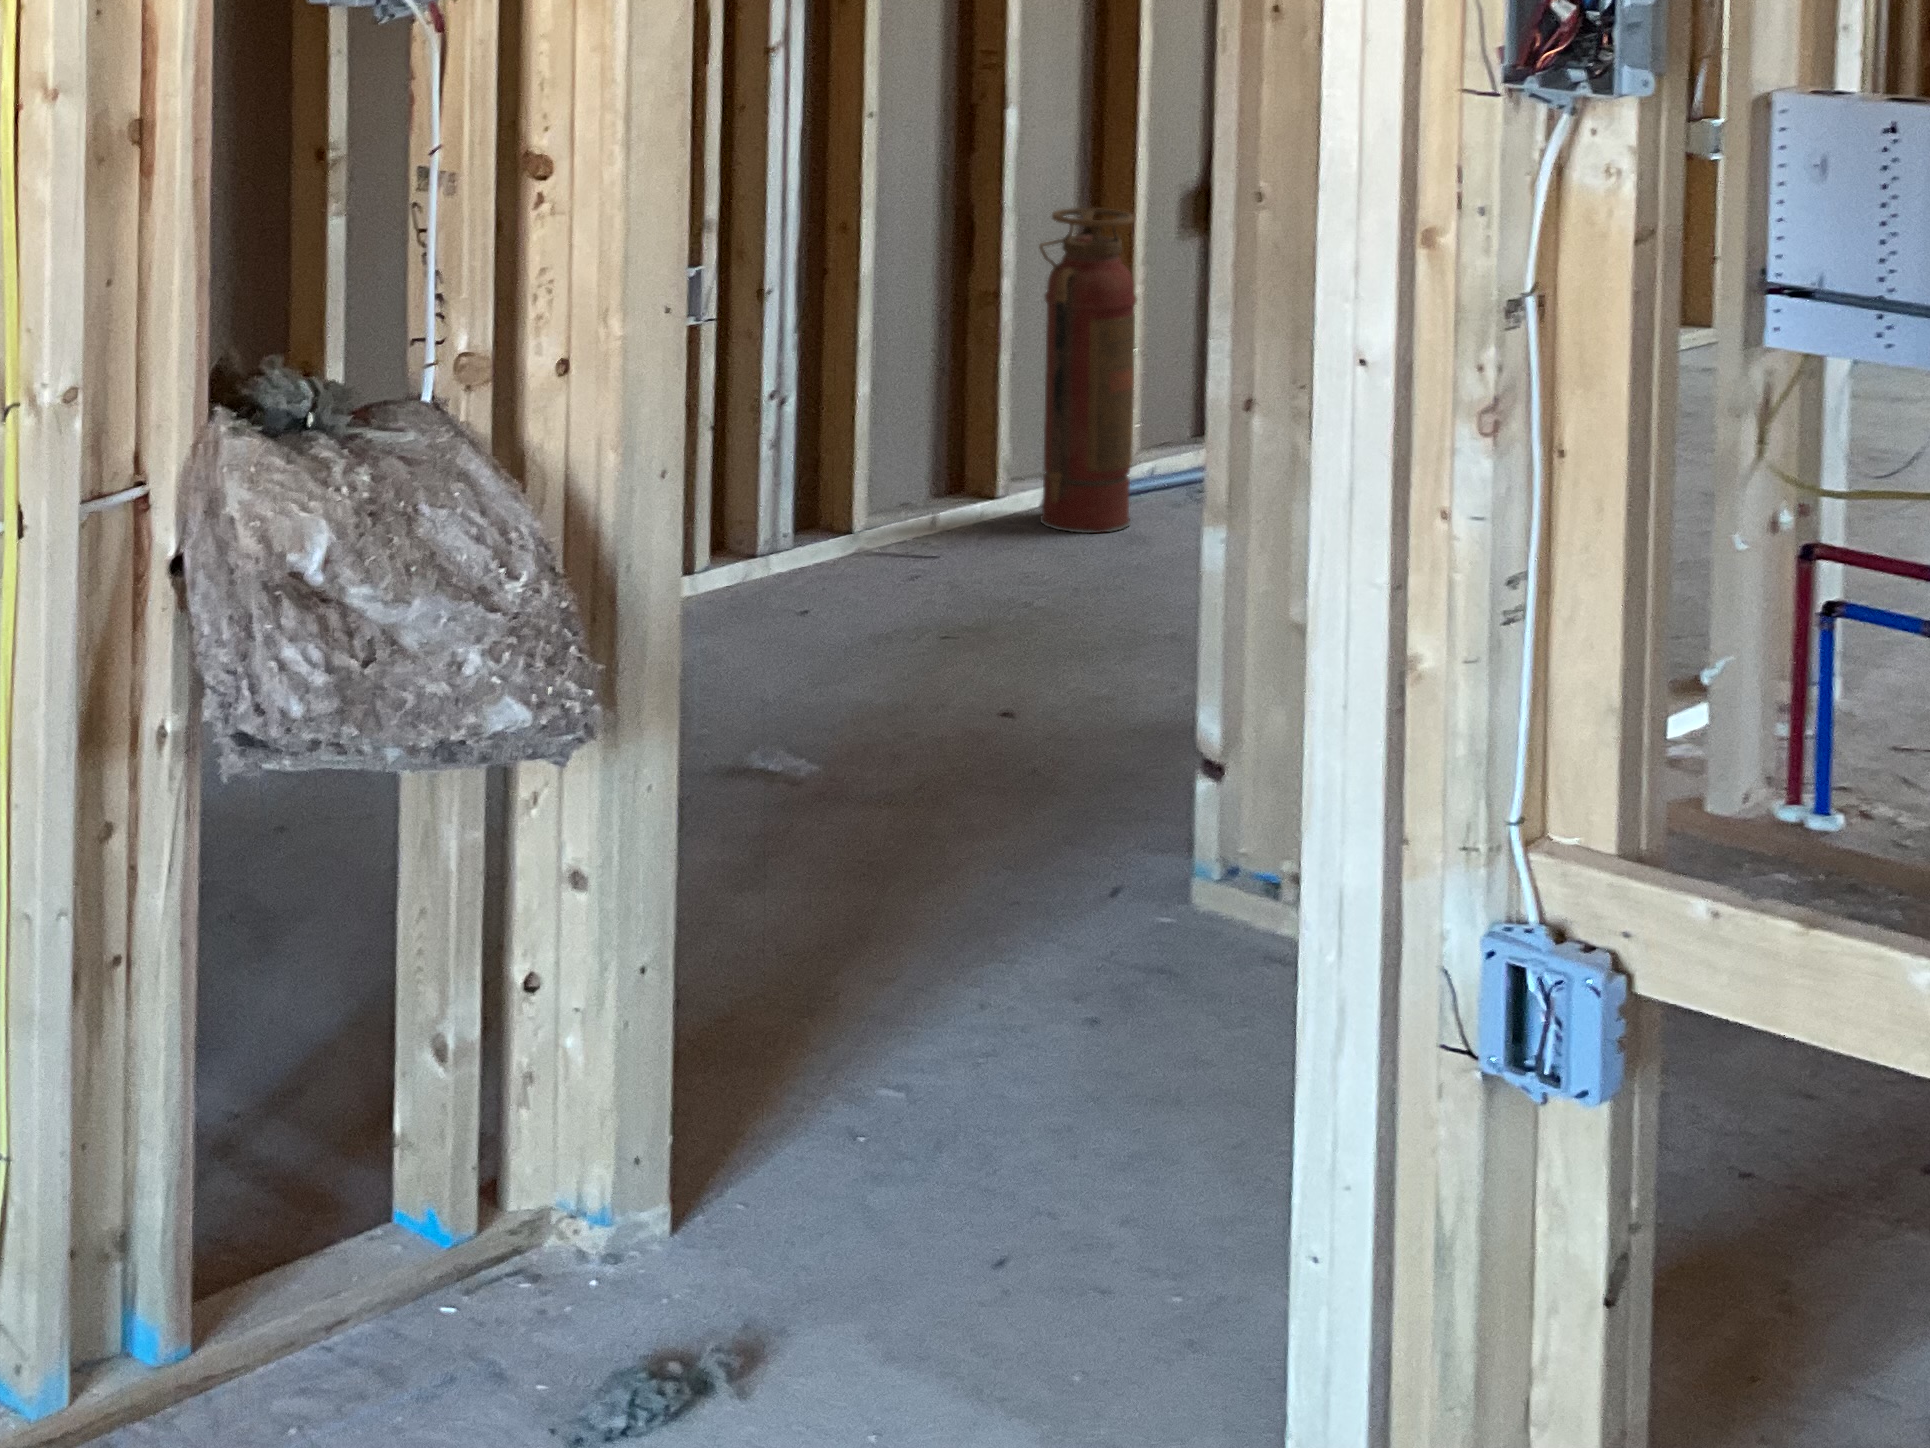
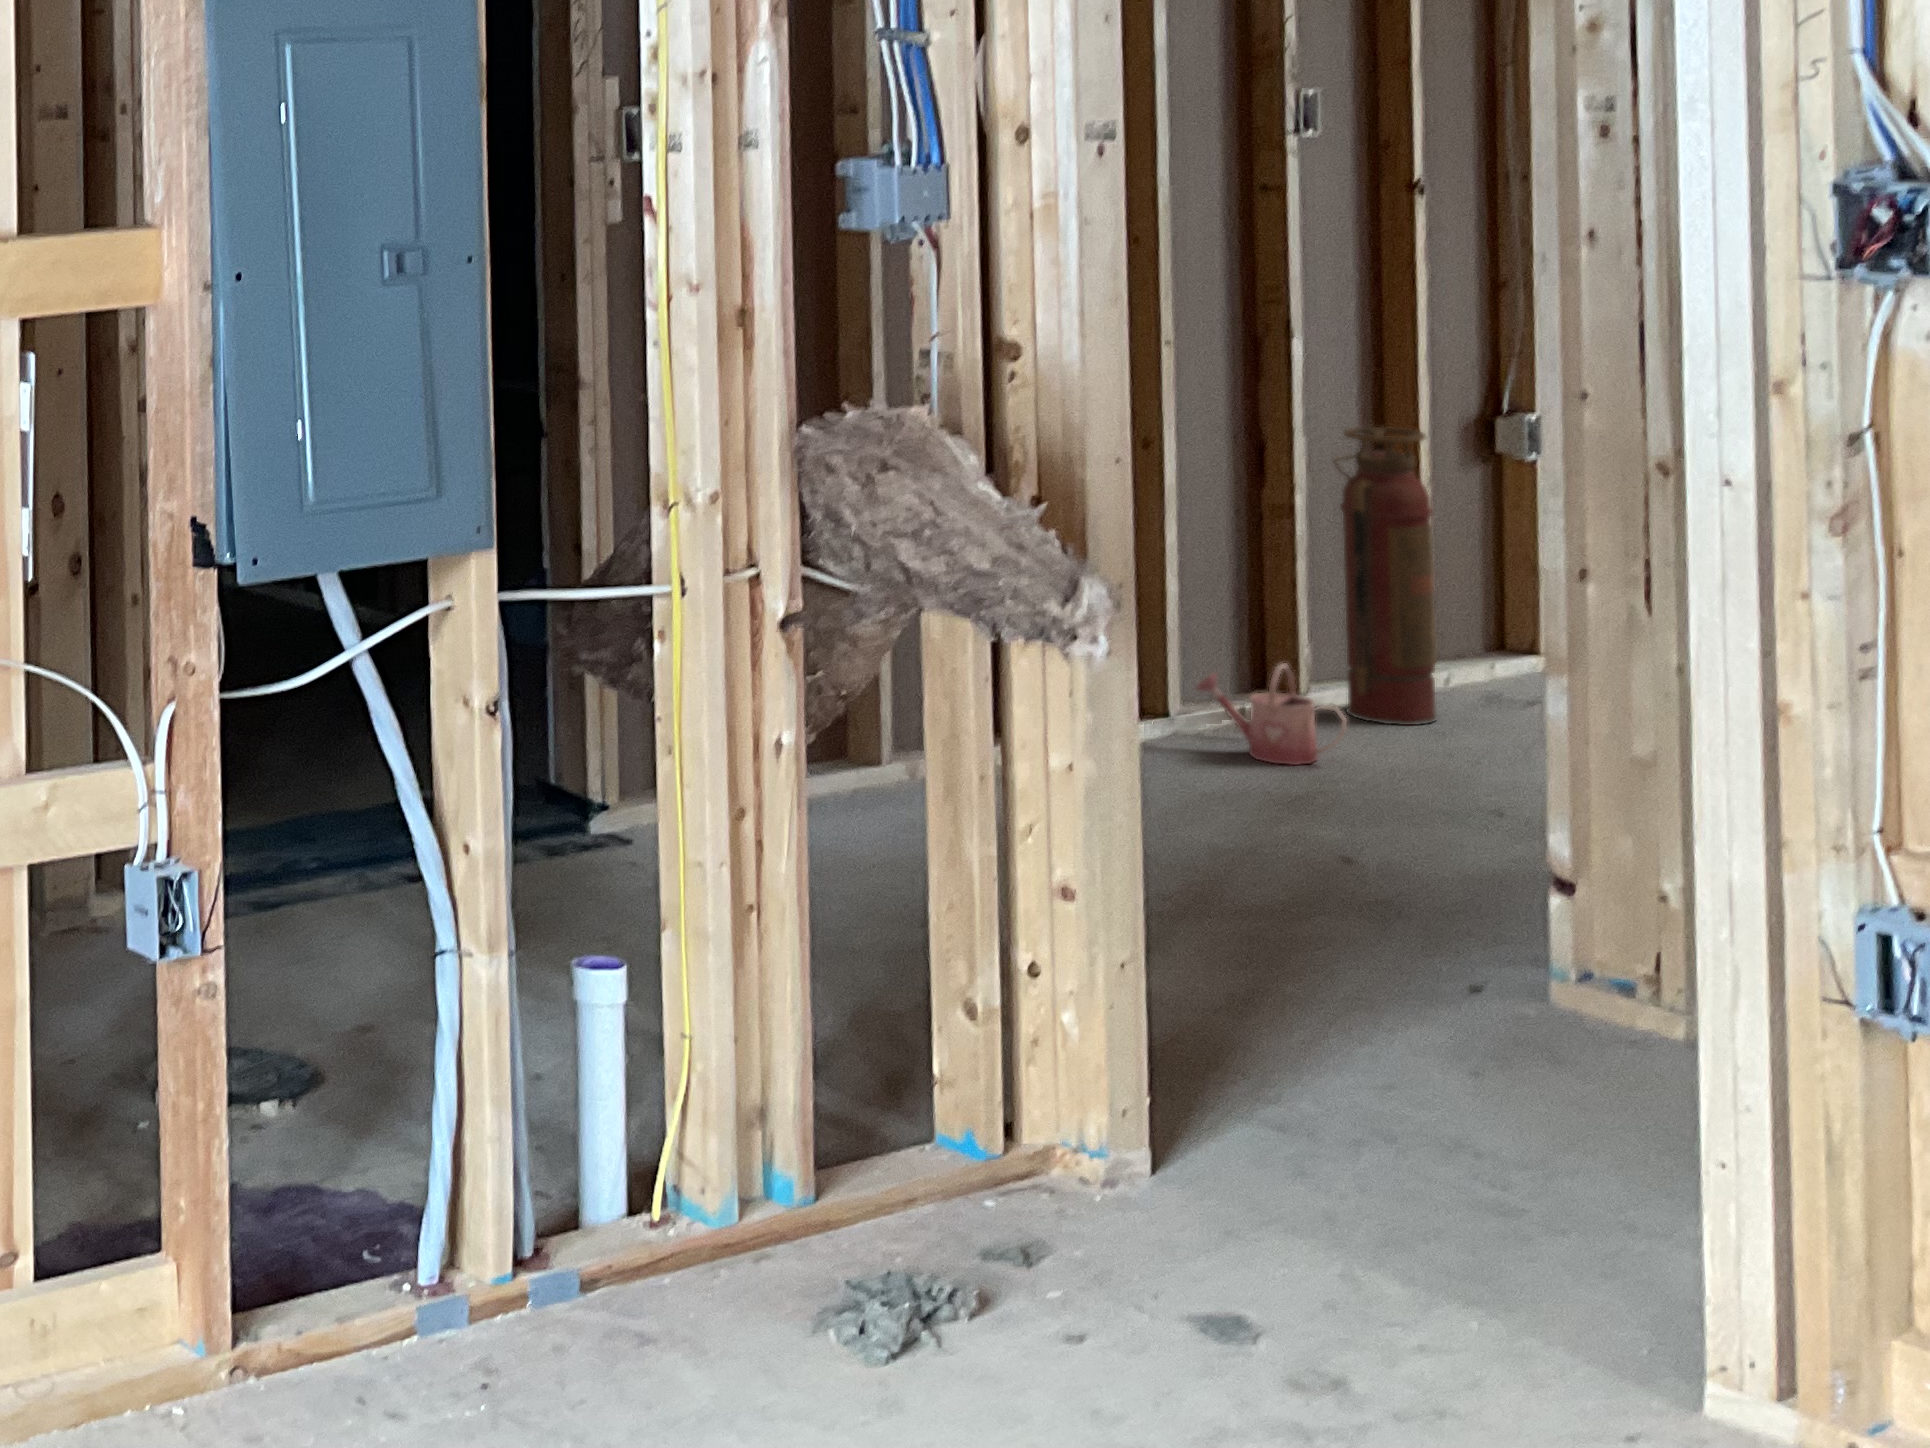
watering can: none [874,478,1030,592] -> present [1195,664,1347,765]

